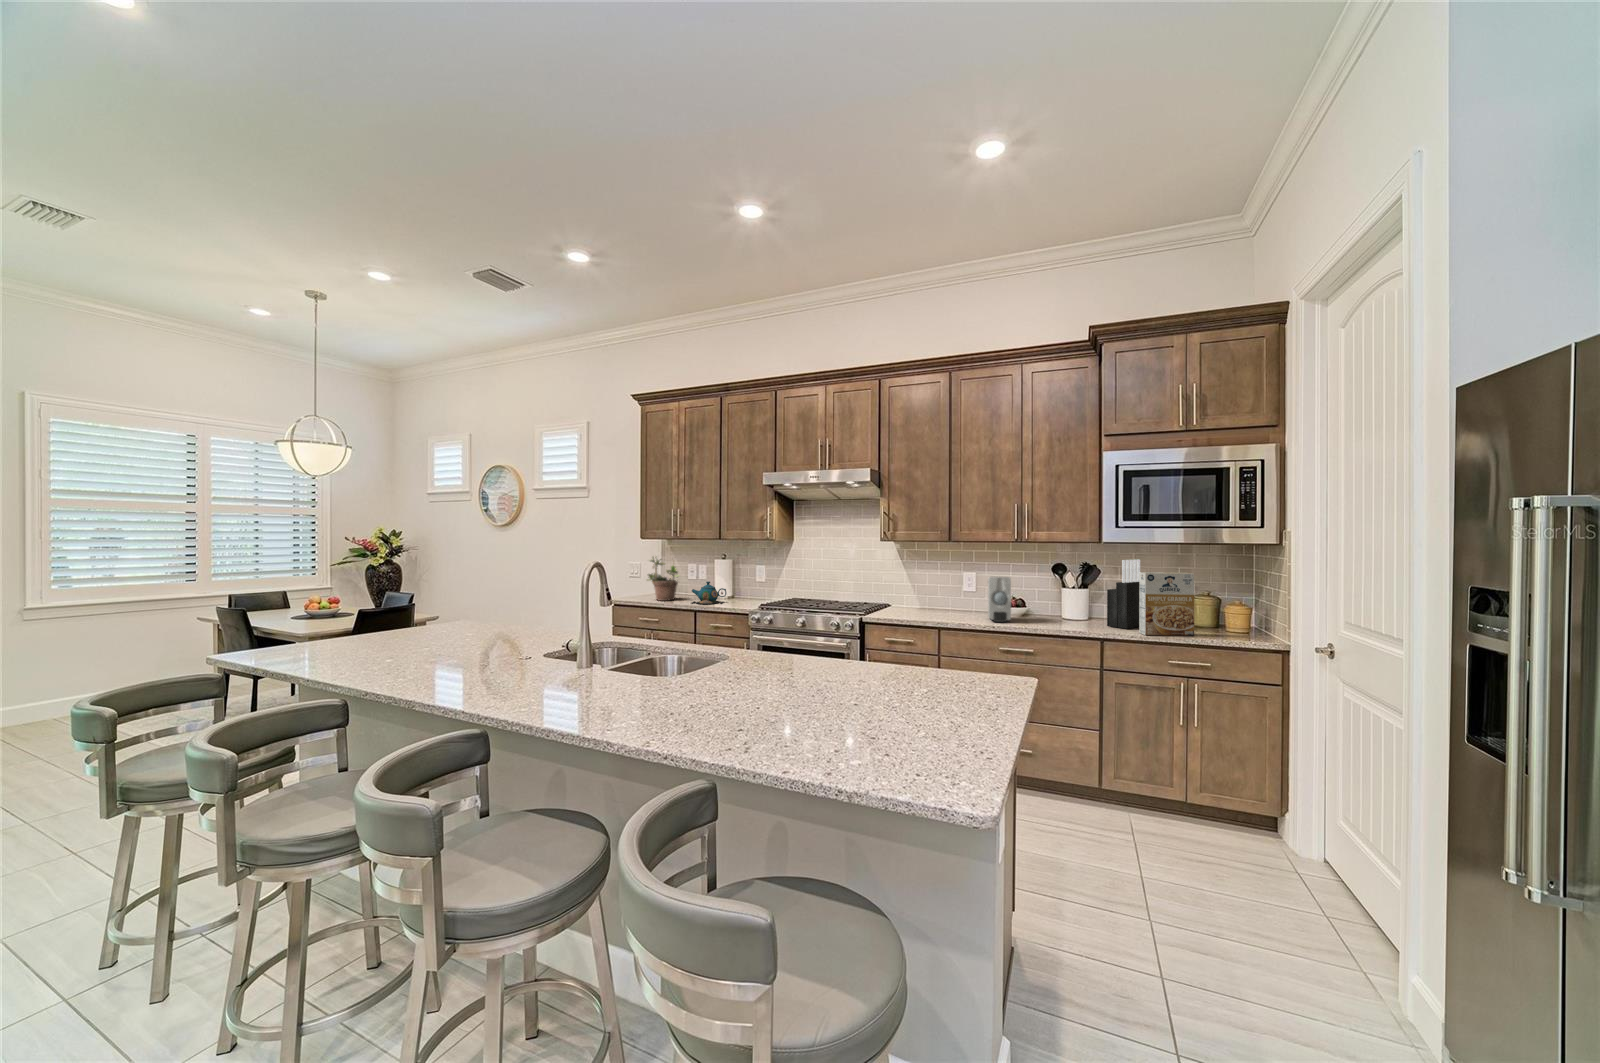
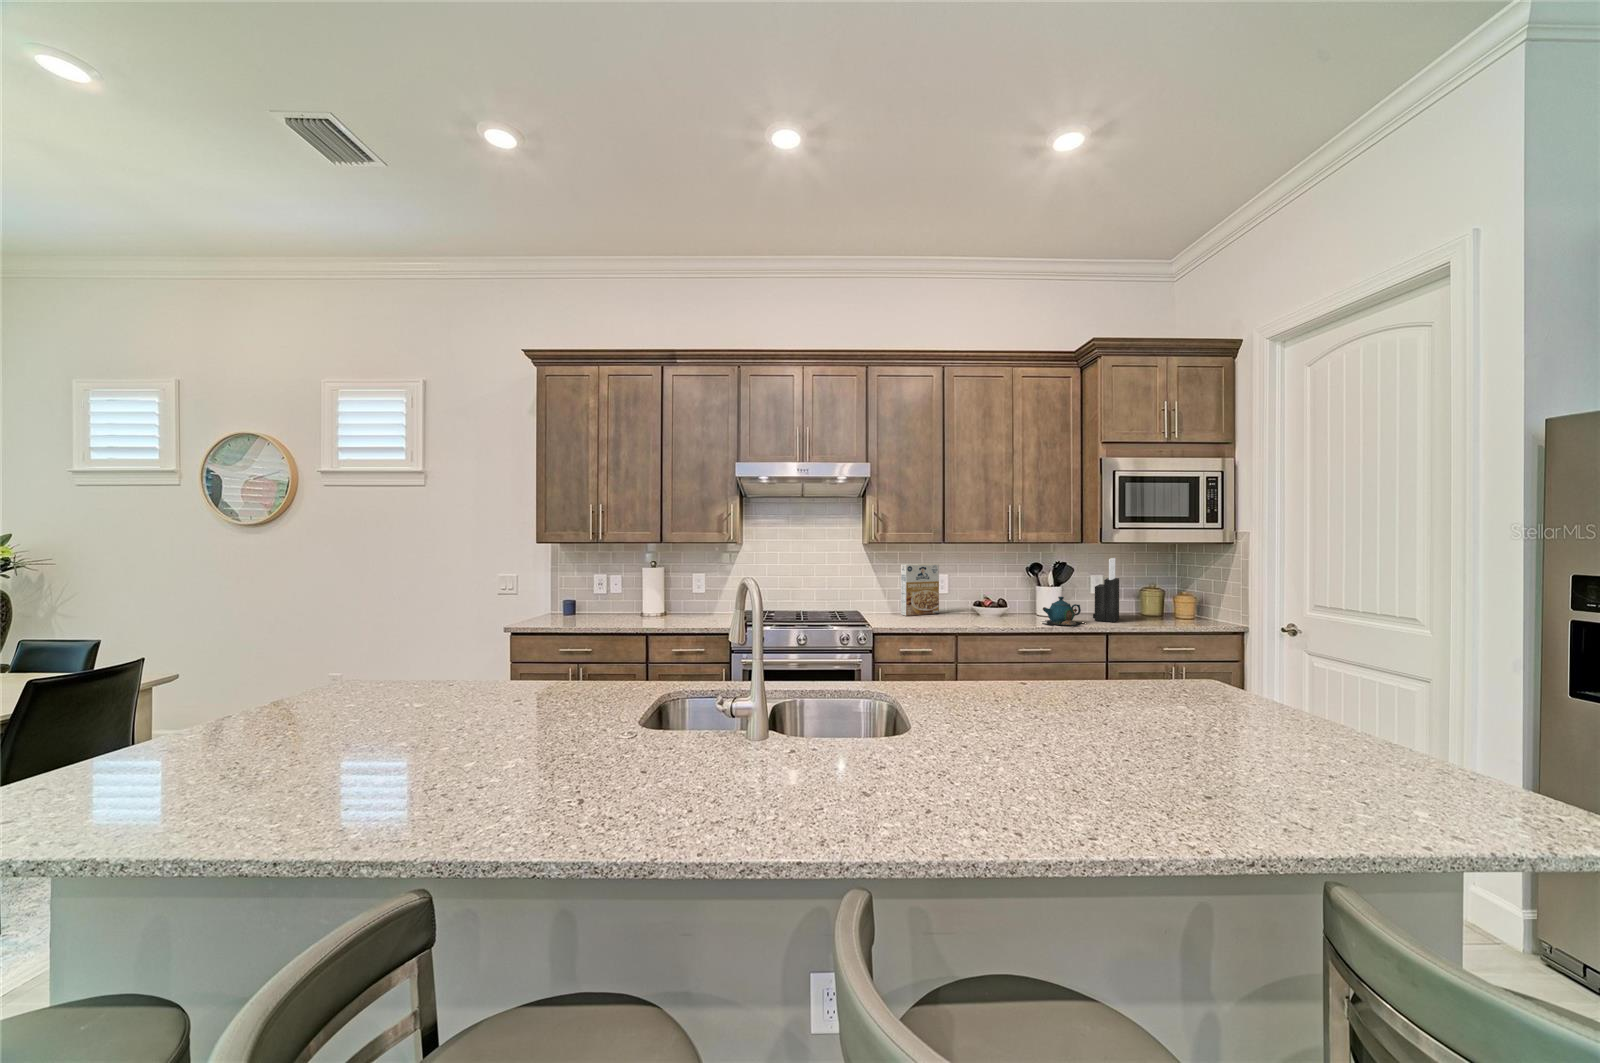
potted plant: present [647,557,679,601] -> none [561,560,609,623]
cereal box: present [1139,572,1194,636] -> present [901,564,939,616]
soap dispenser: present [988,577,1011,622] -> none [982,578,1016,623]
teapot: present [692,582,726,604] -> present [1043,597,1081,626]

